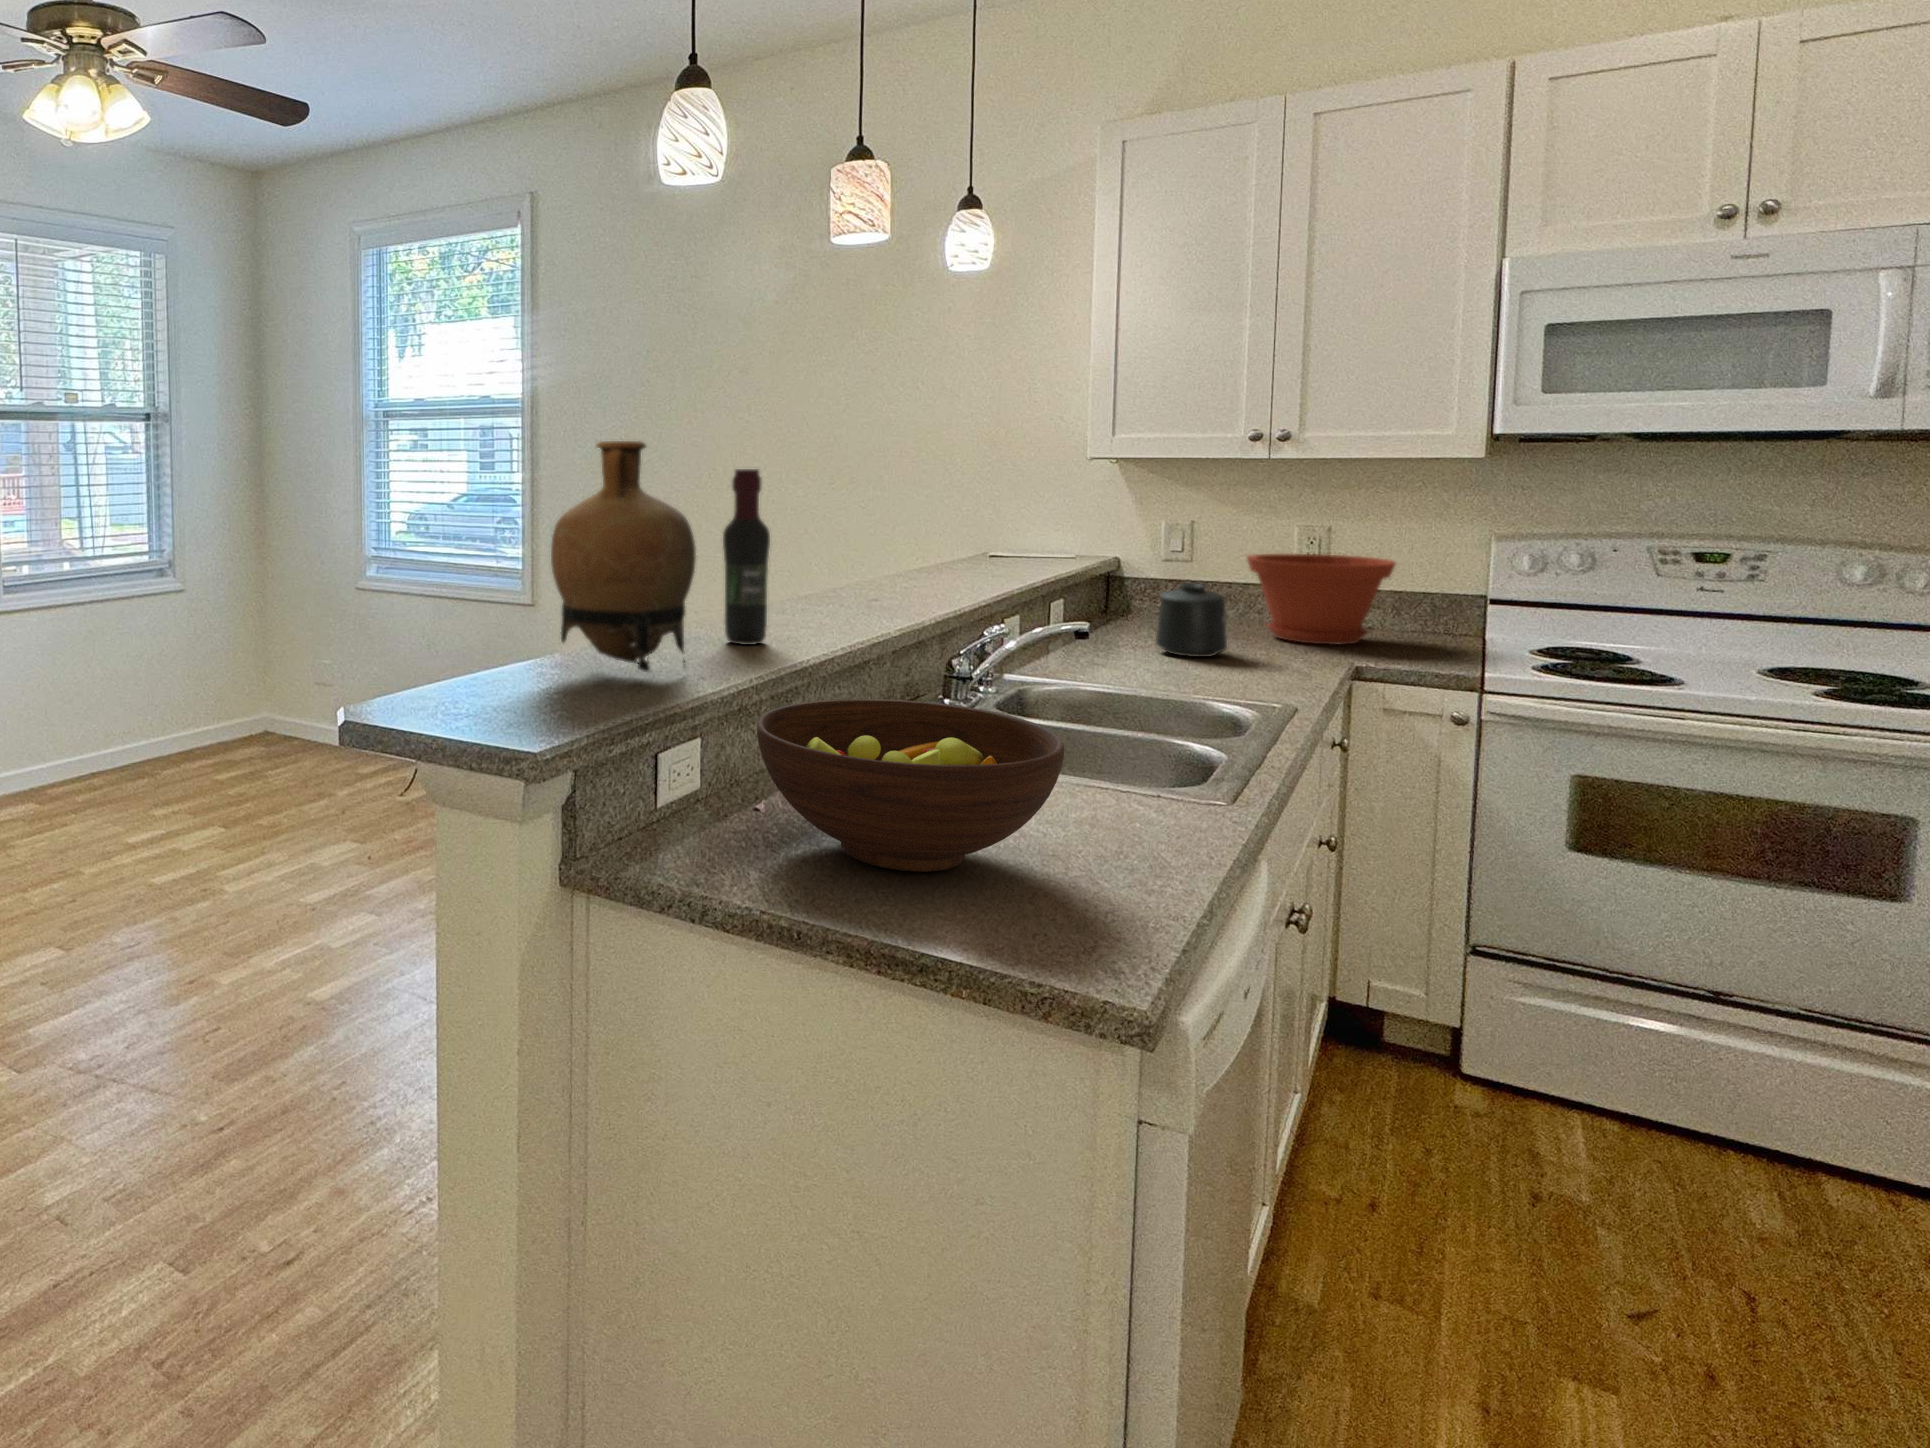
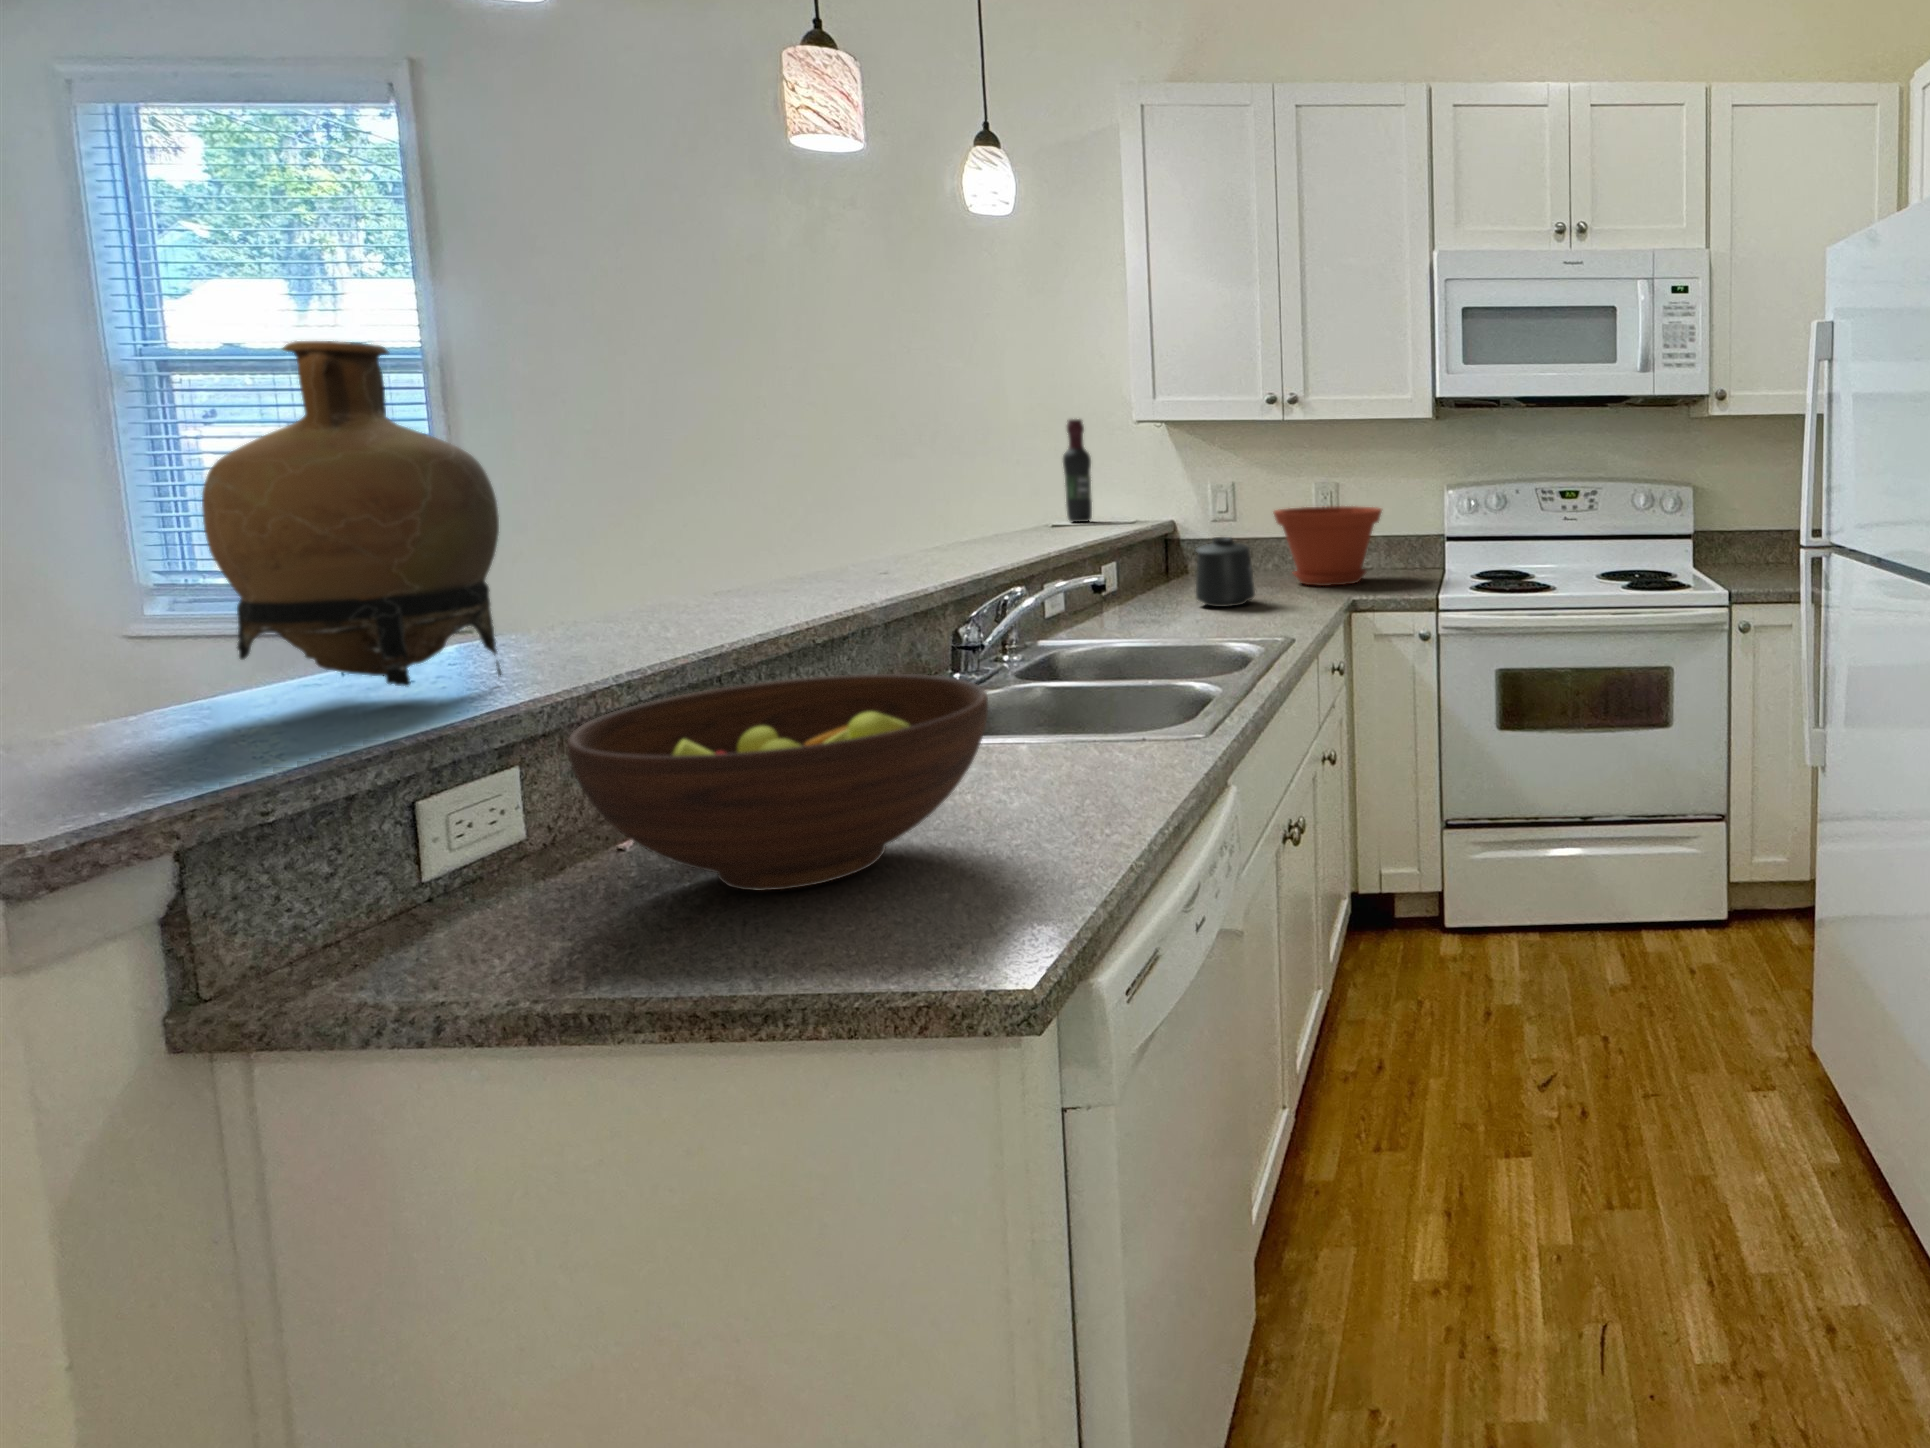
wine bottle: present [723,469,770,645] -> present [1063,419,1092,522]

